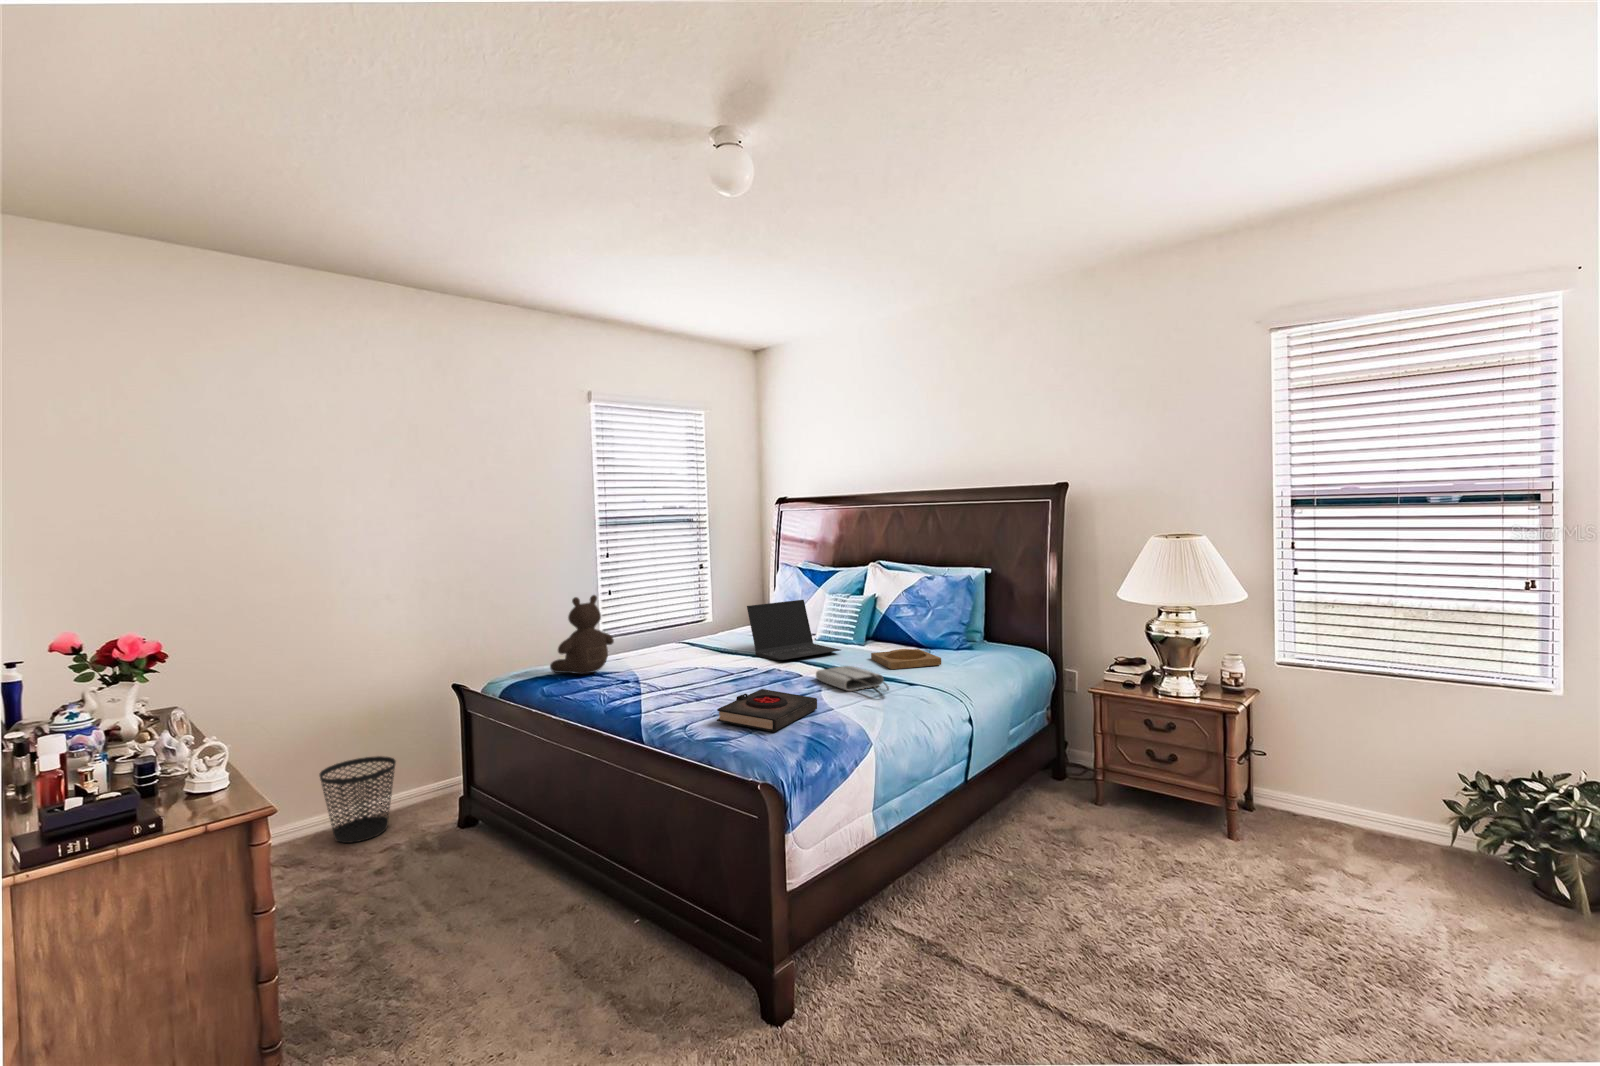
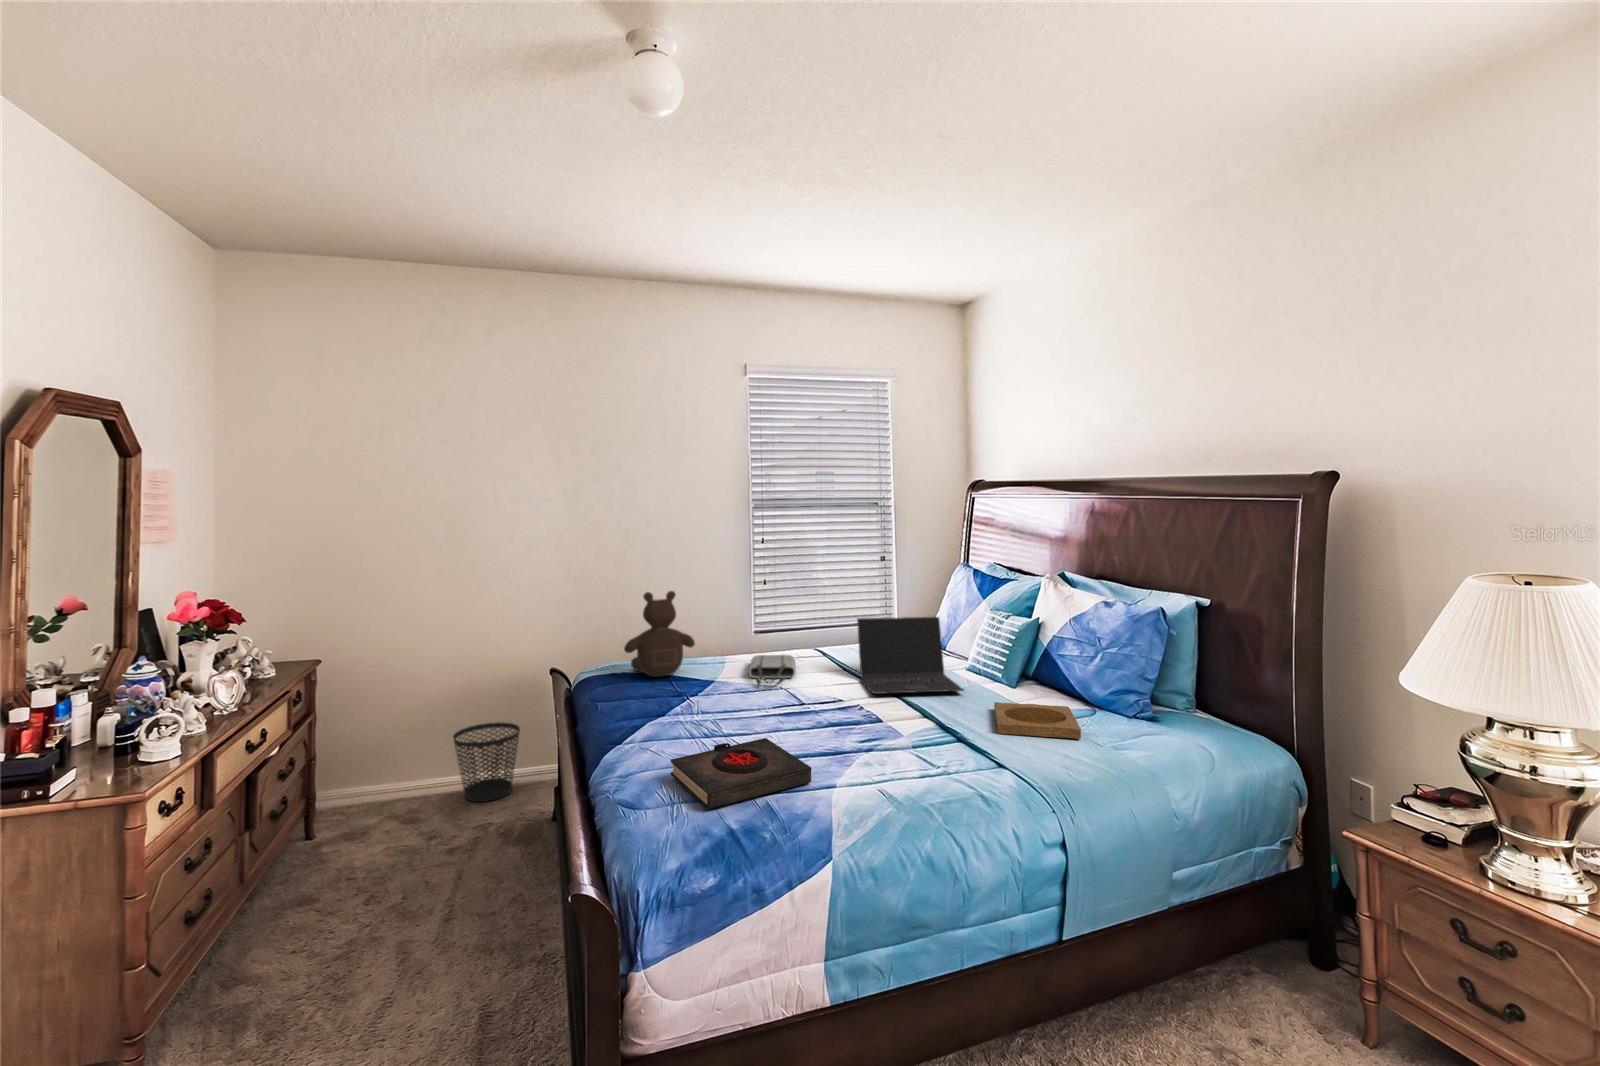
tote bag: present [816,666,889,693] -> present [749,655,796,683]

